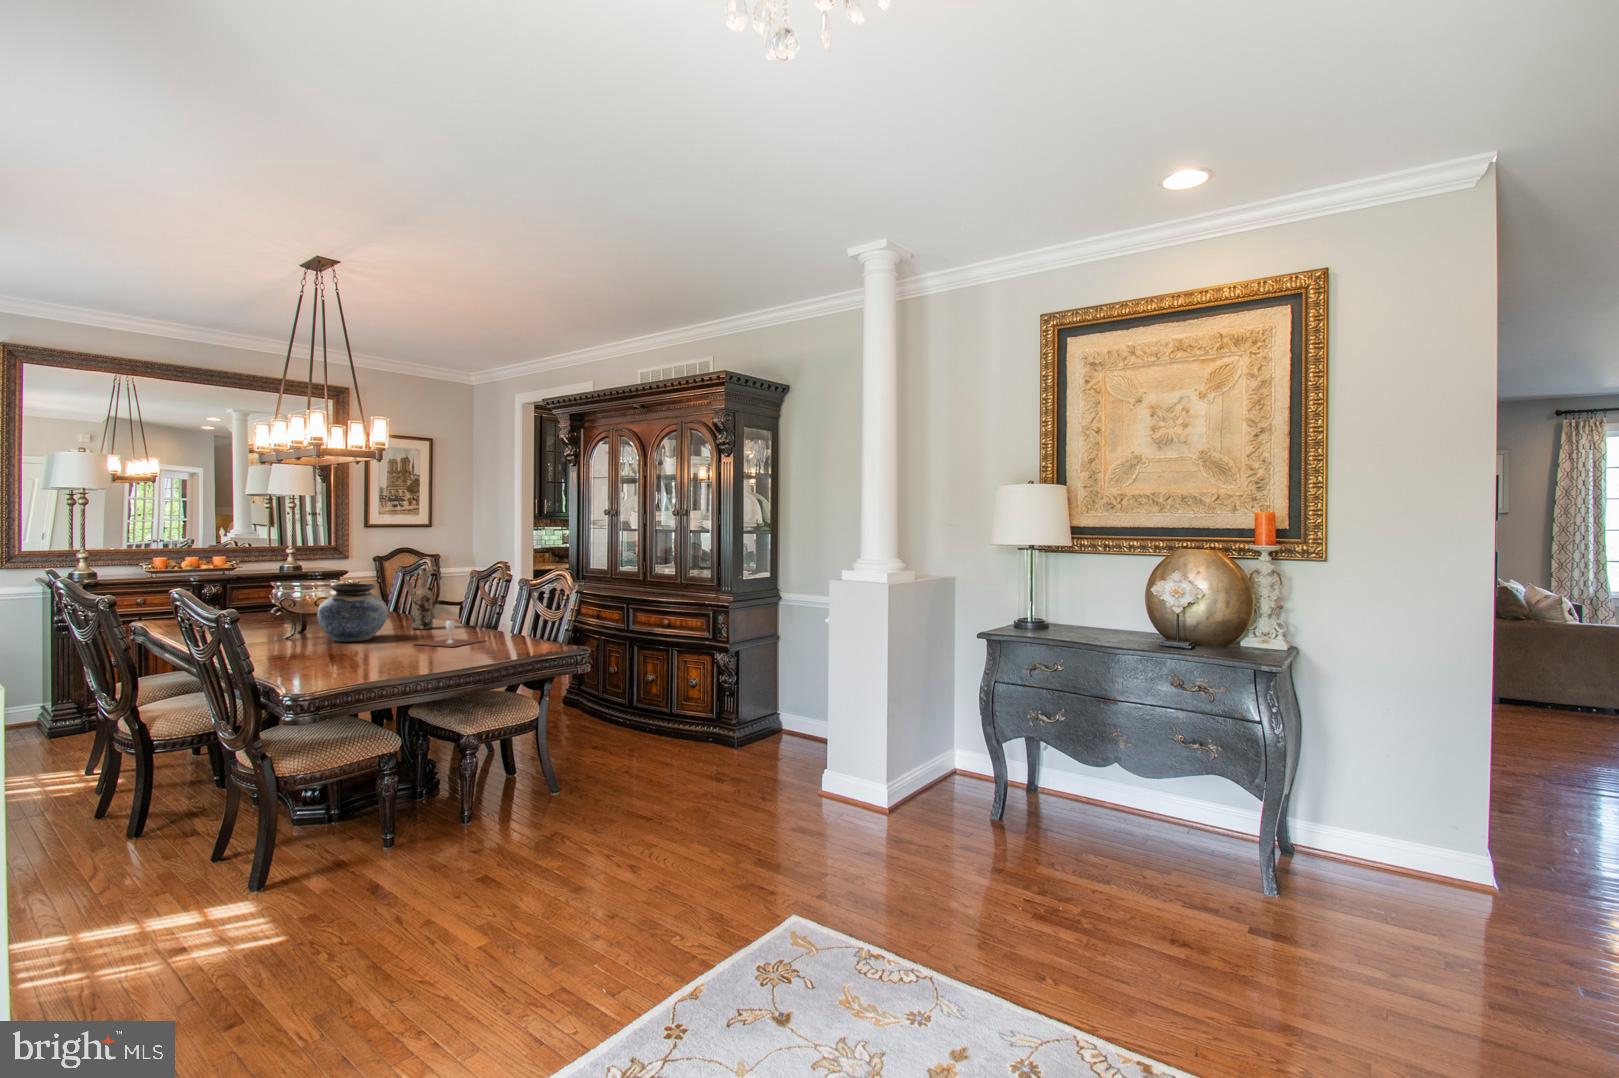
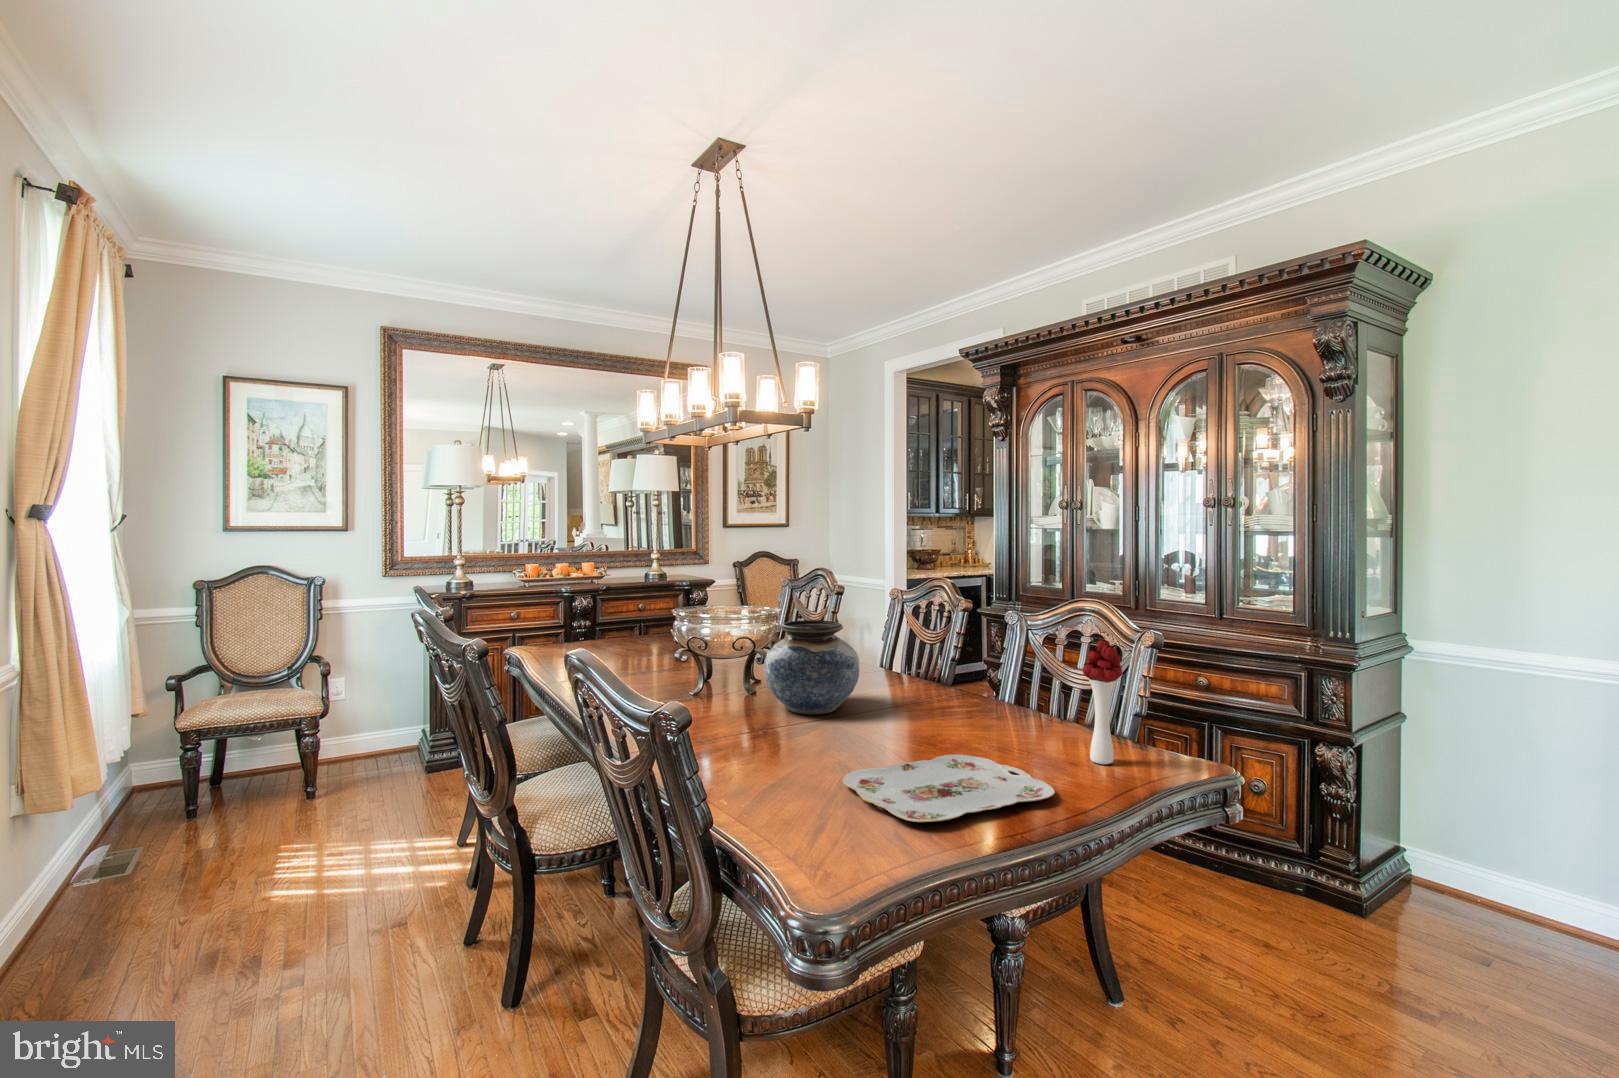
wine bottle: present [412,568,433,629] -> none [869,593,897,685]
flower bouquet: none [489,585,512,651] -> present [1083,640,1122,764]
wine glass: present [418,620,482,647] -> none [919,689,1029,743]
serving tray: none [329,650,449,669] -> present [843,754,1055,822]

